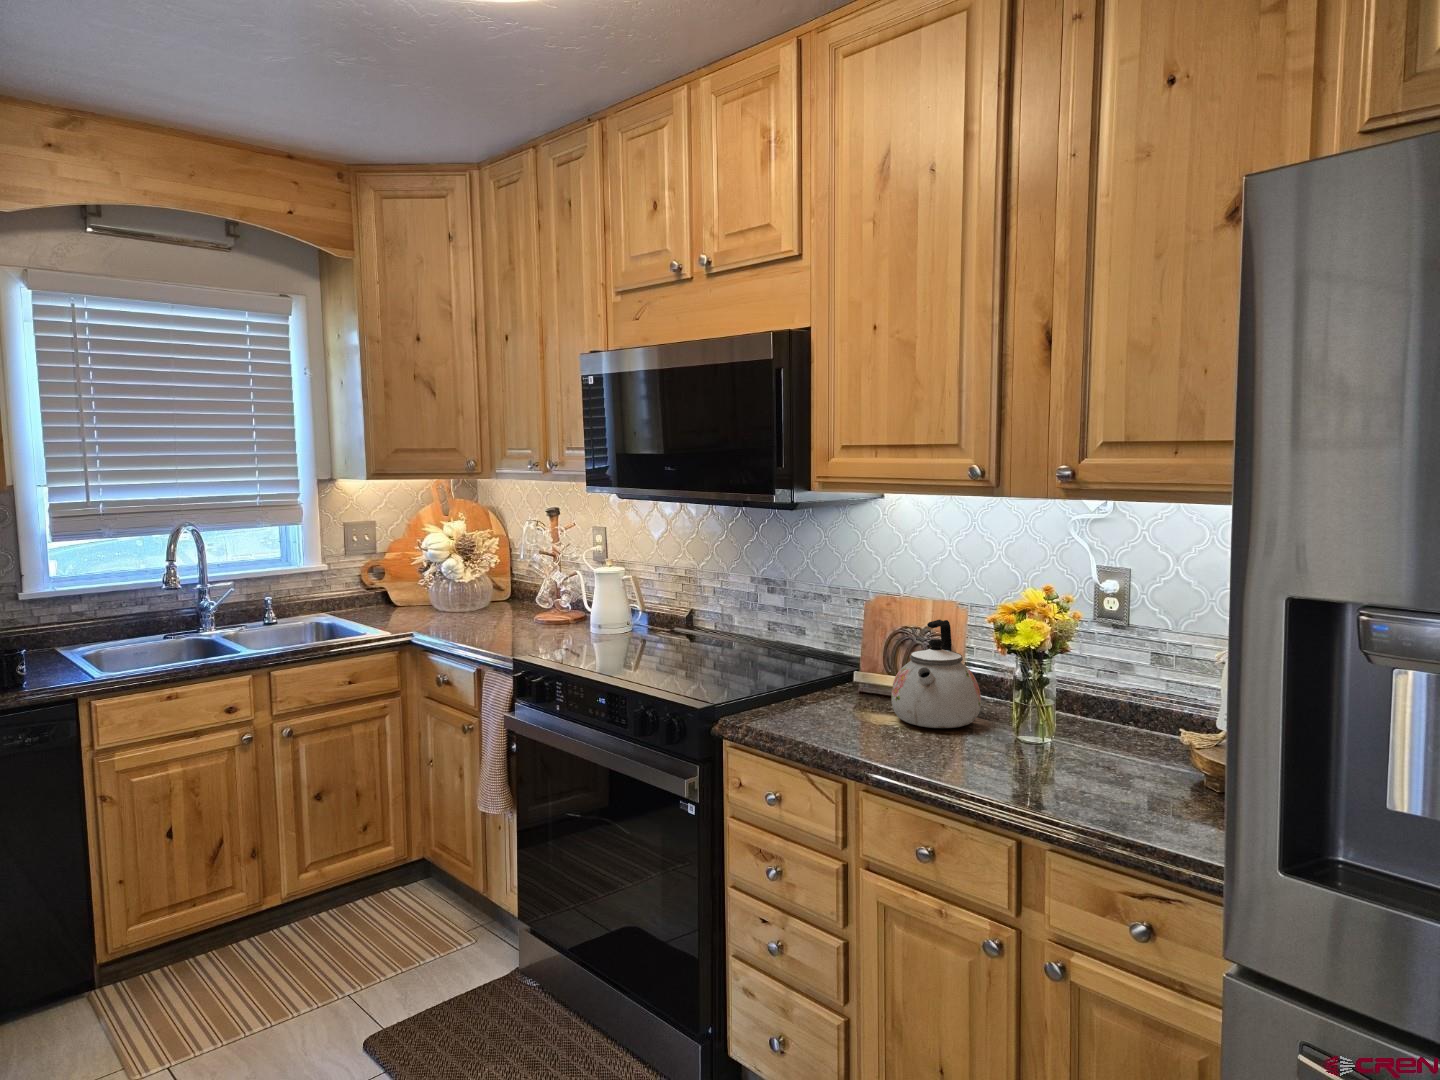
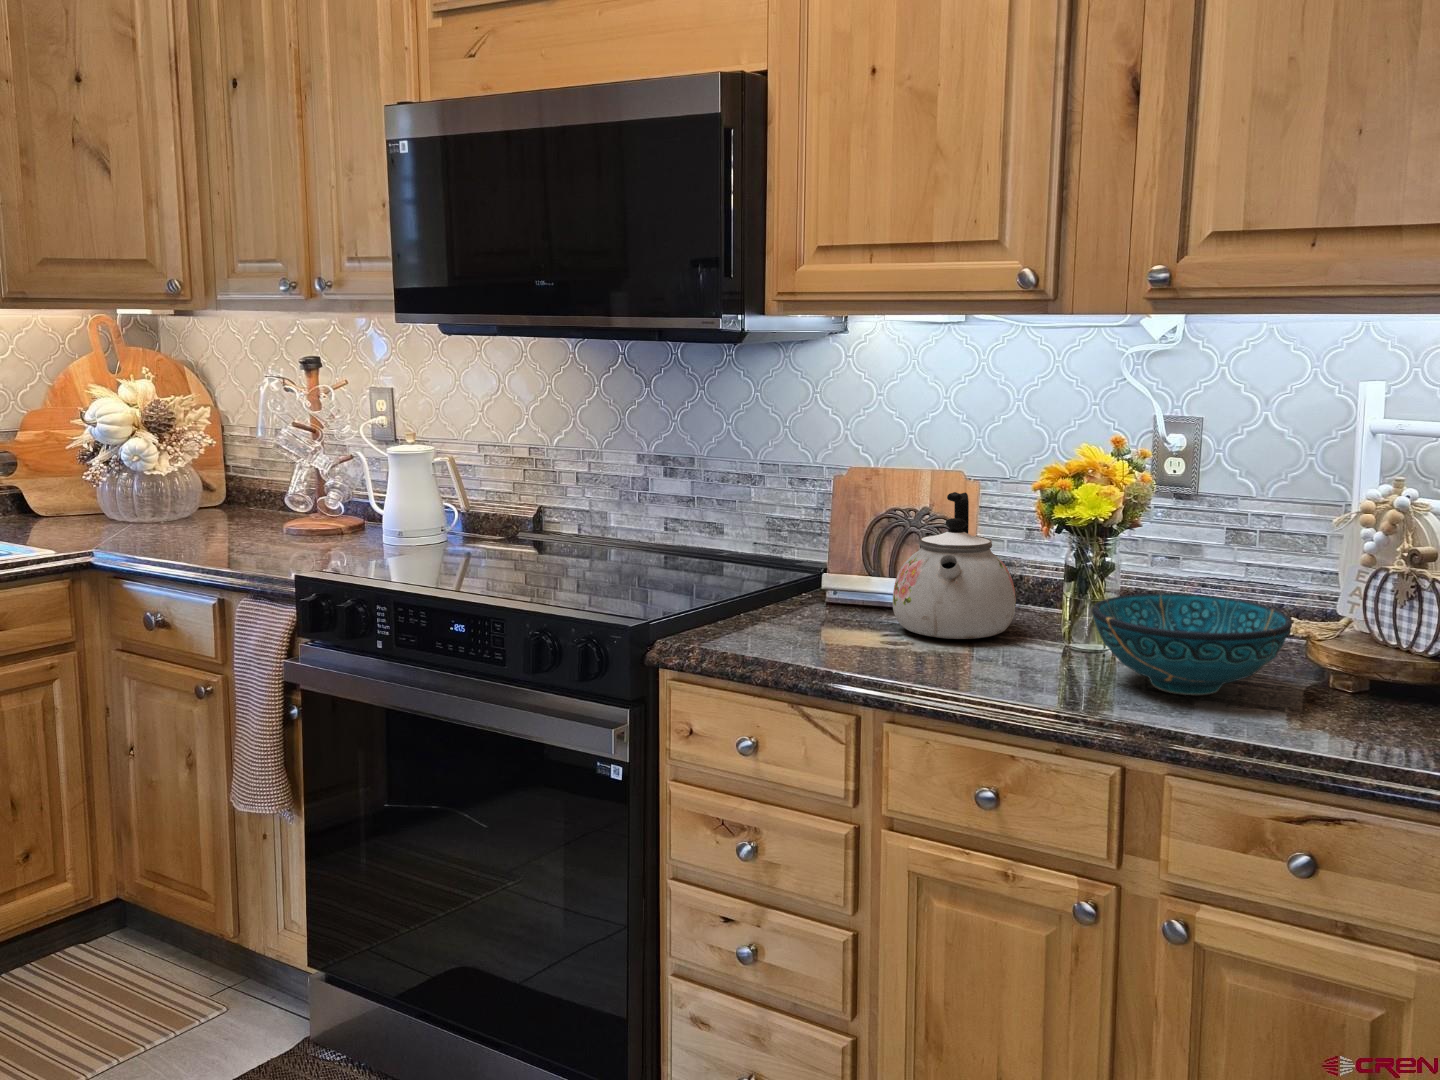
decorative bowl: none [1014,705,1166,787] -> present [1092,594,1292,695]

